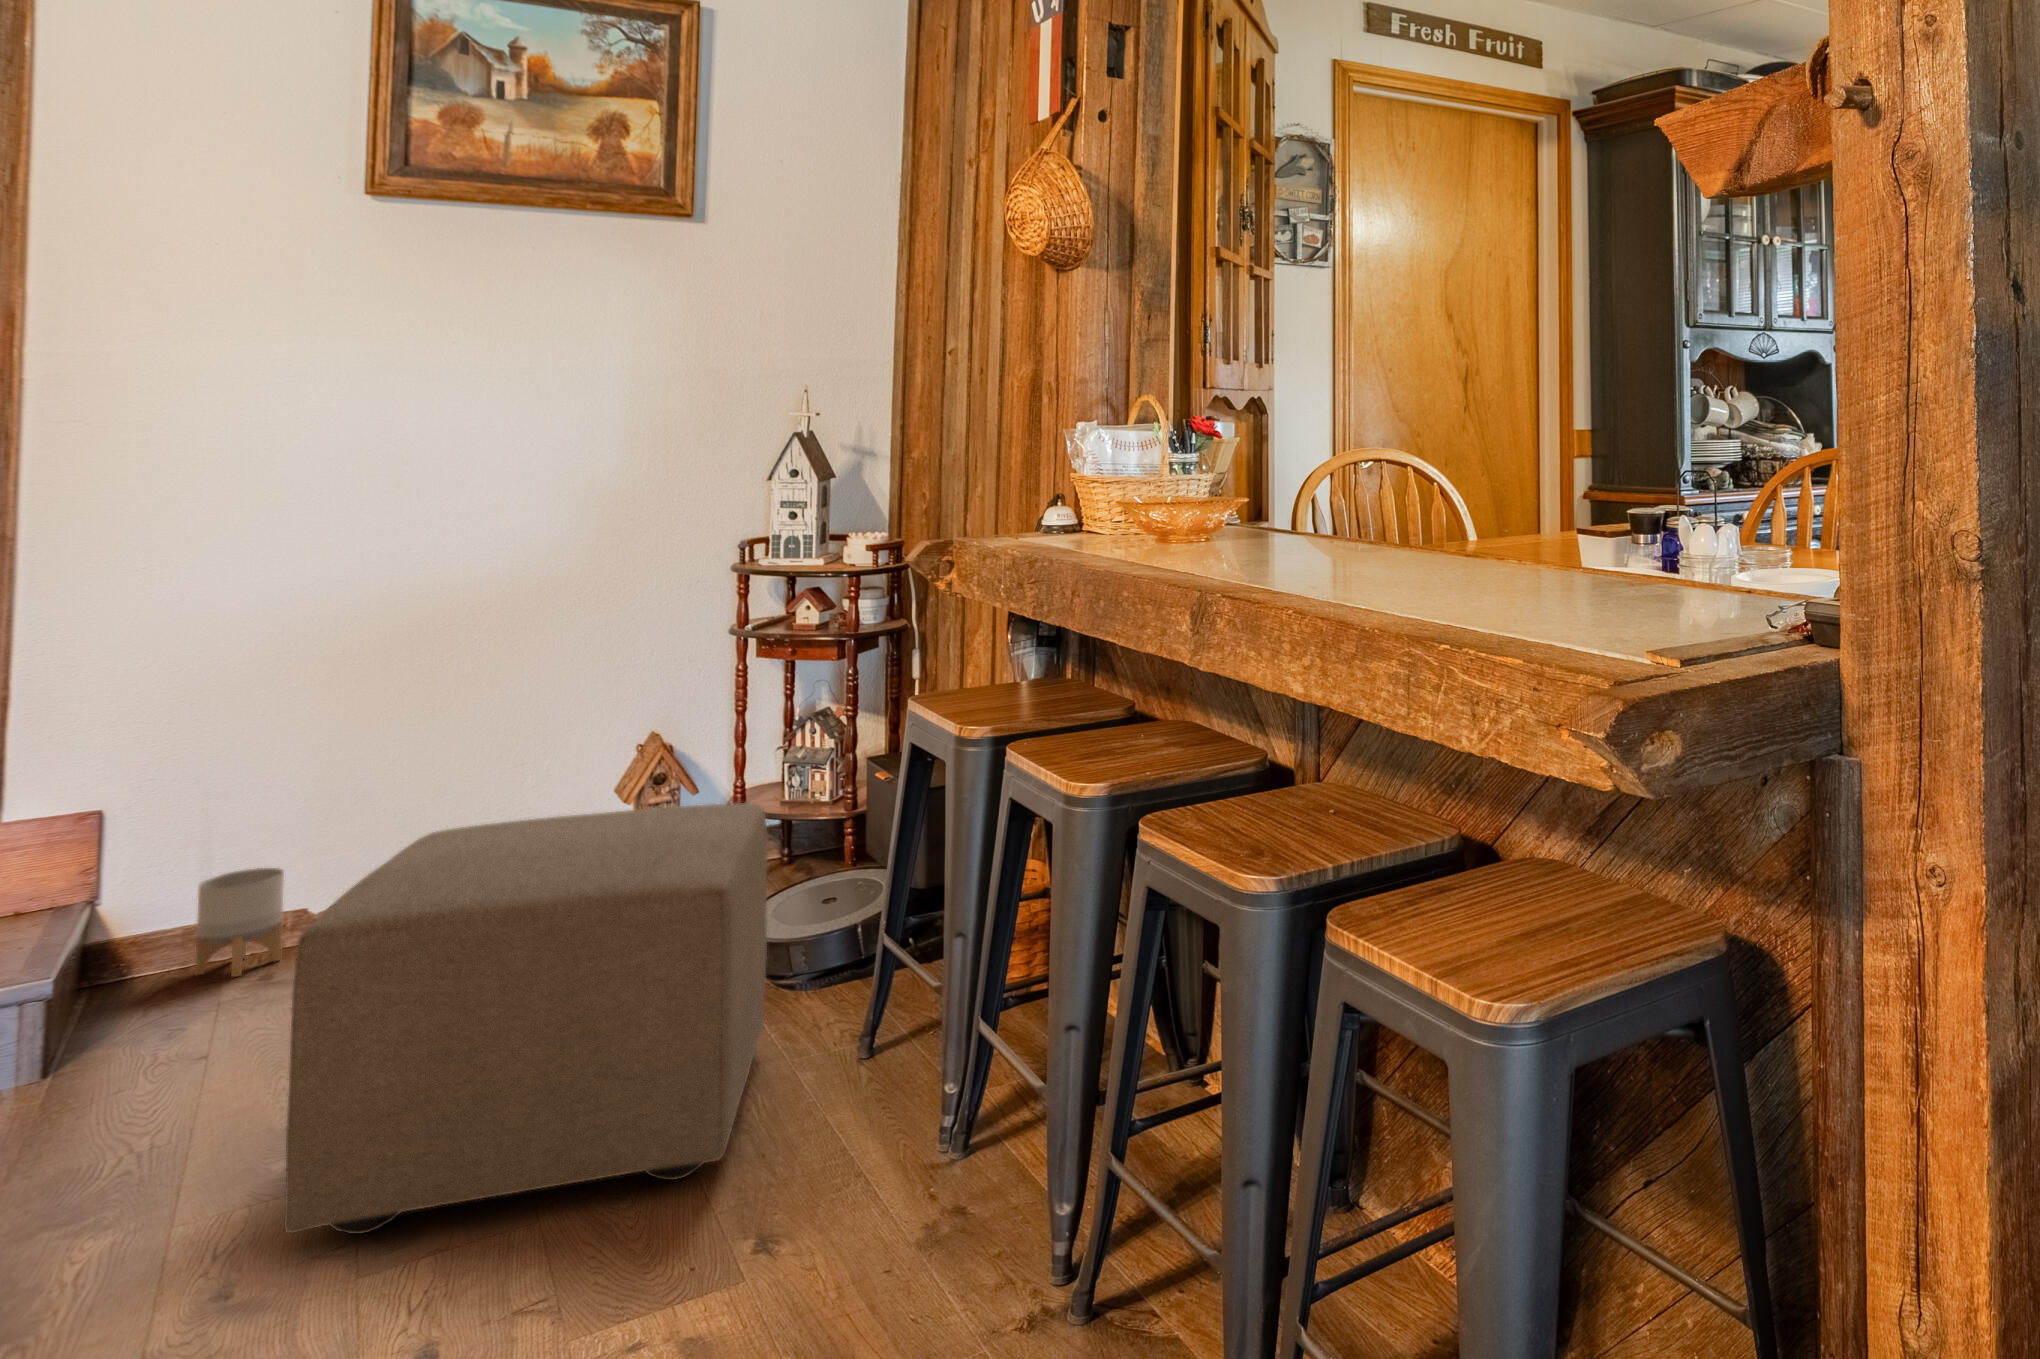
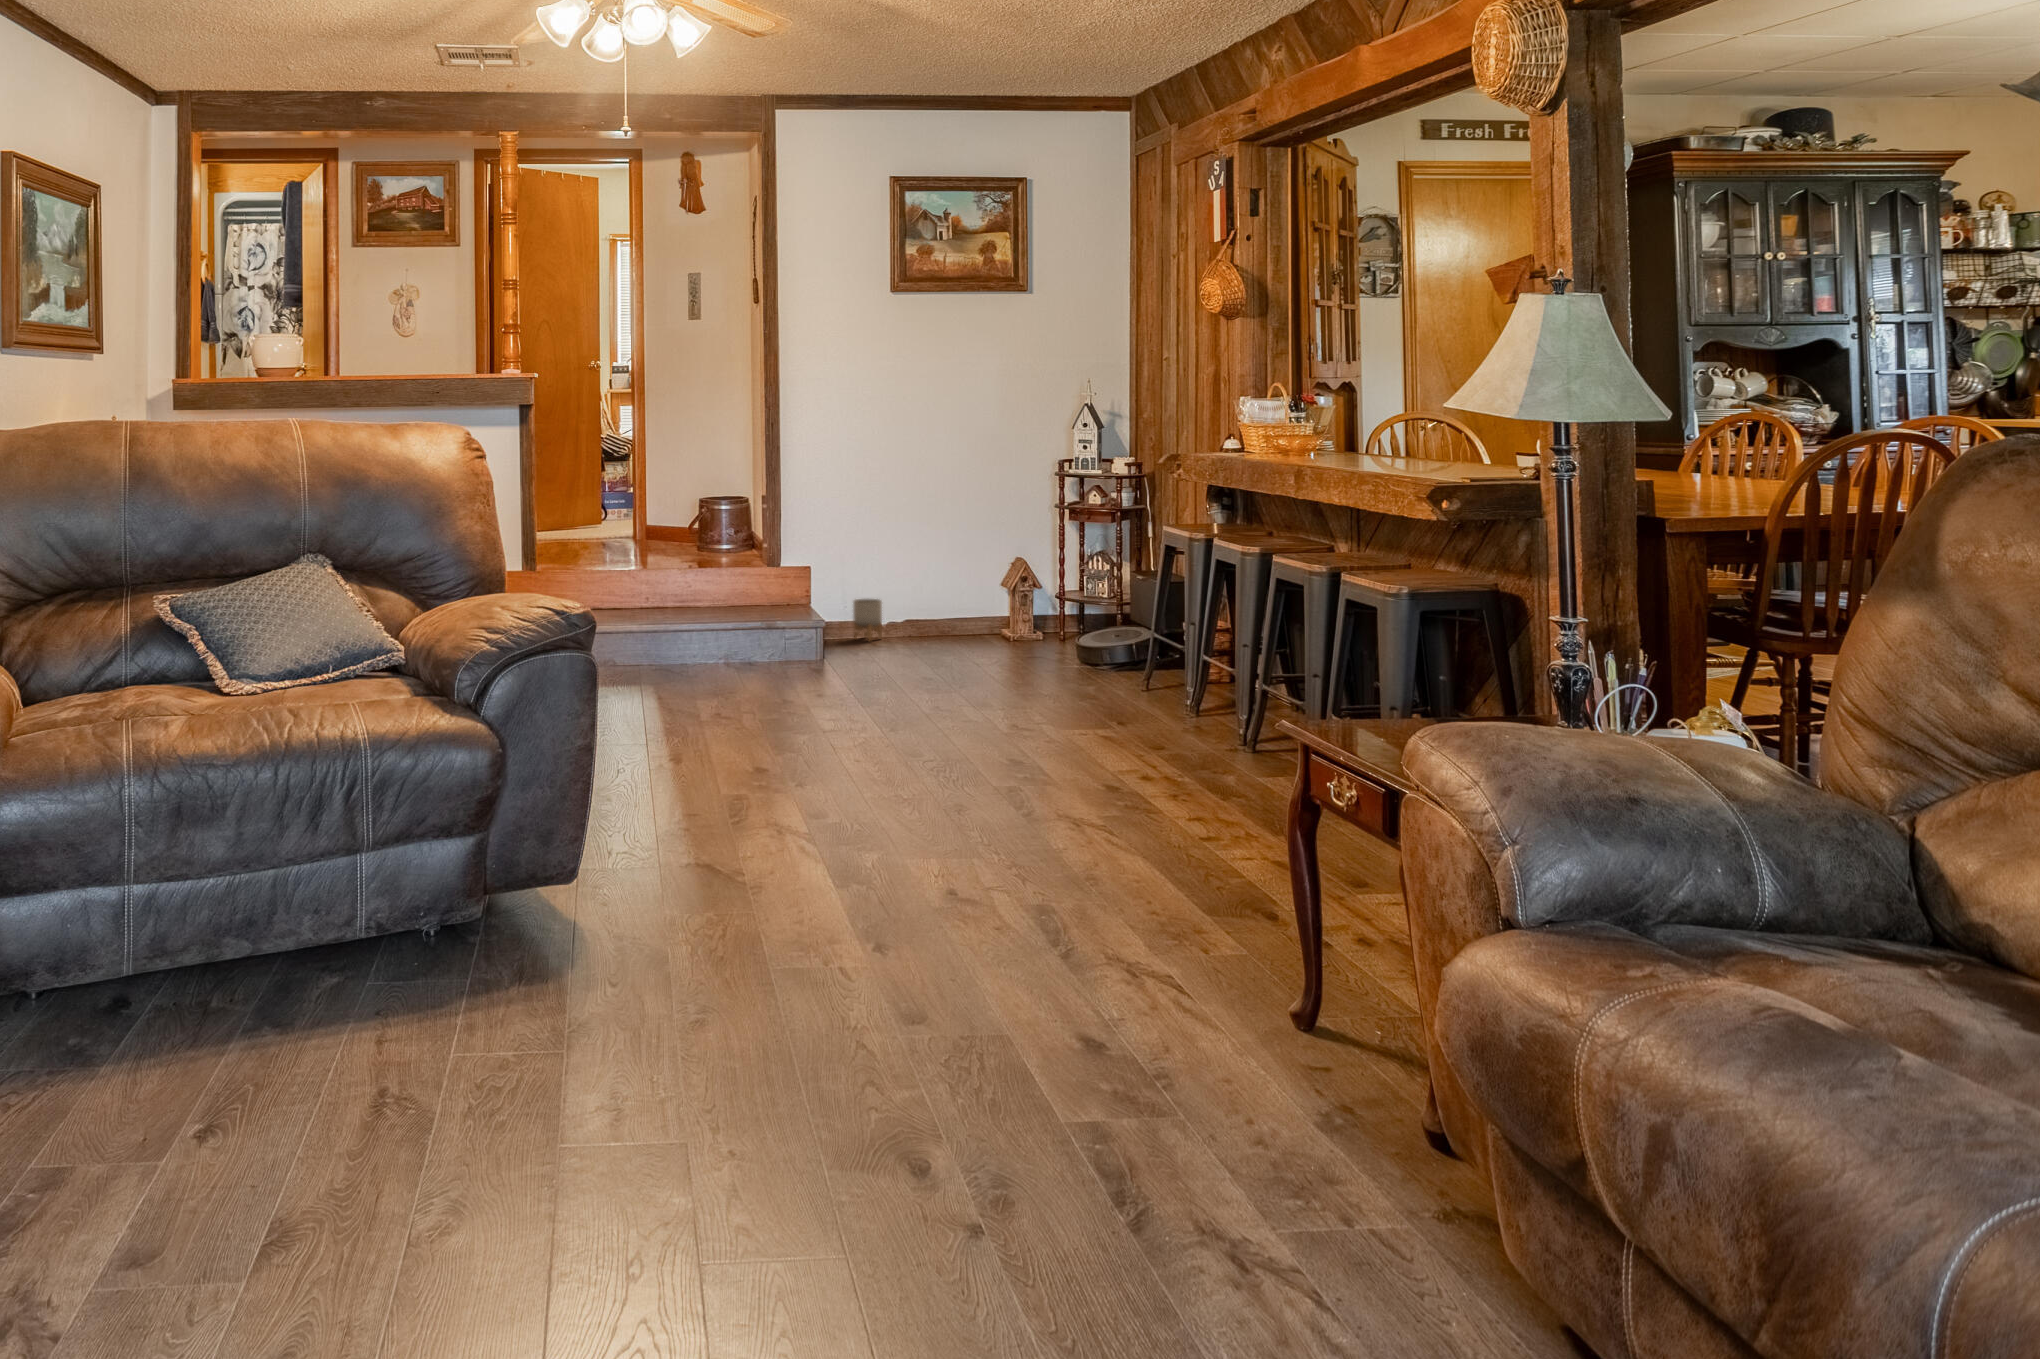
ottoman: present [284,803,768,1234] -> none [963,567,1107,700]

